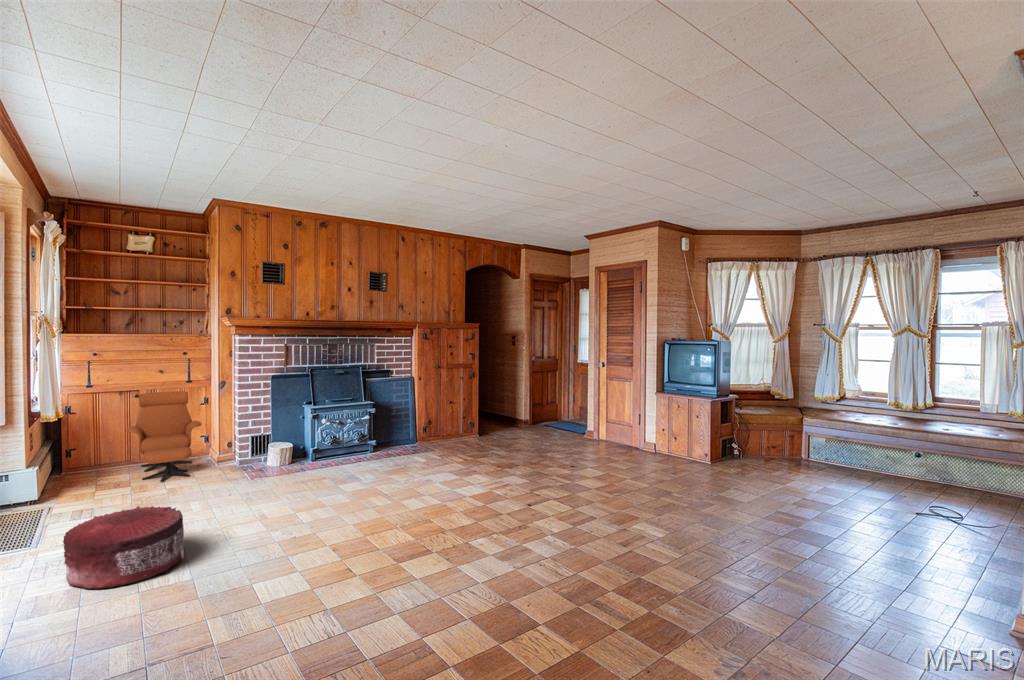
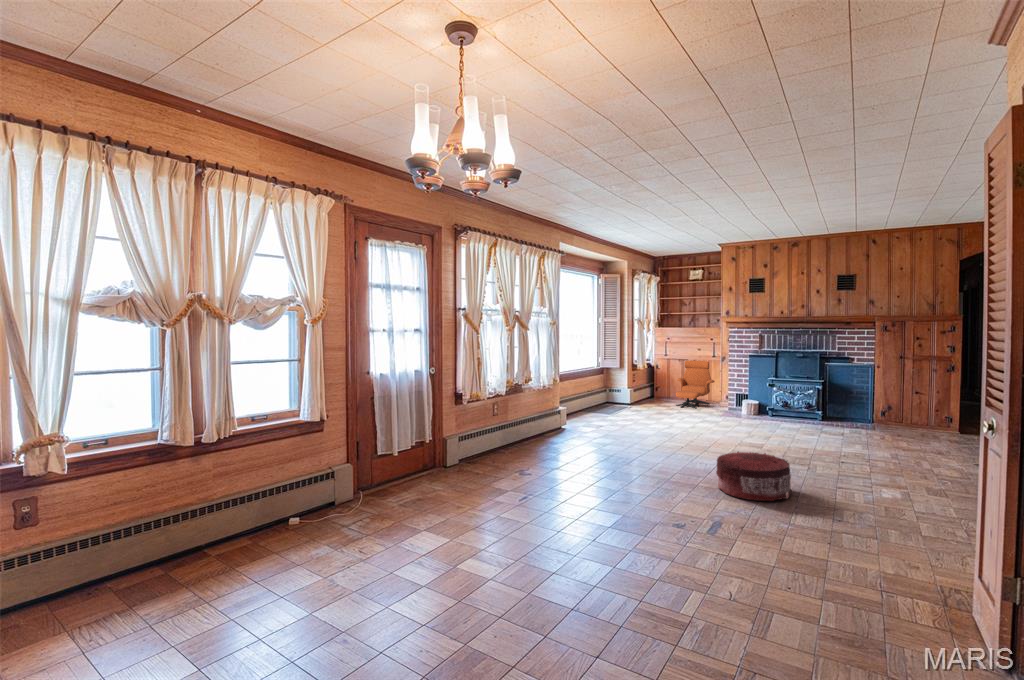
pouf: present [63,506,185,589] -> present [716,452,792,501]

